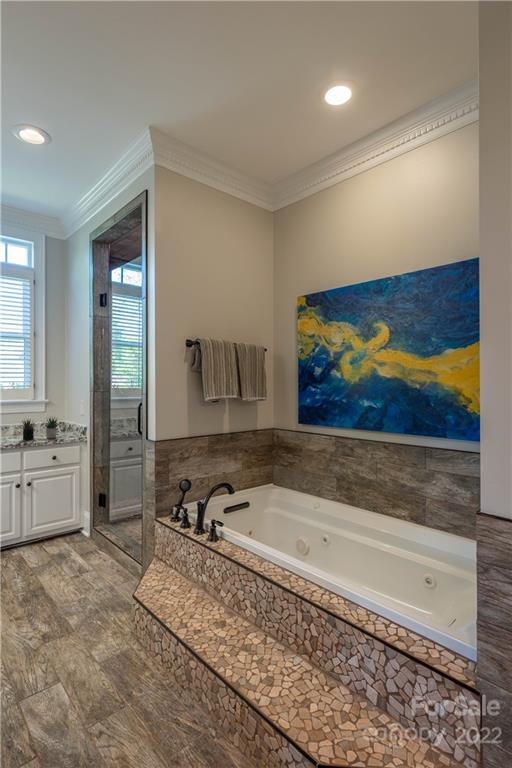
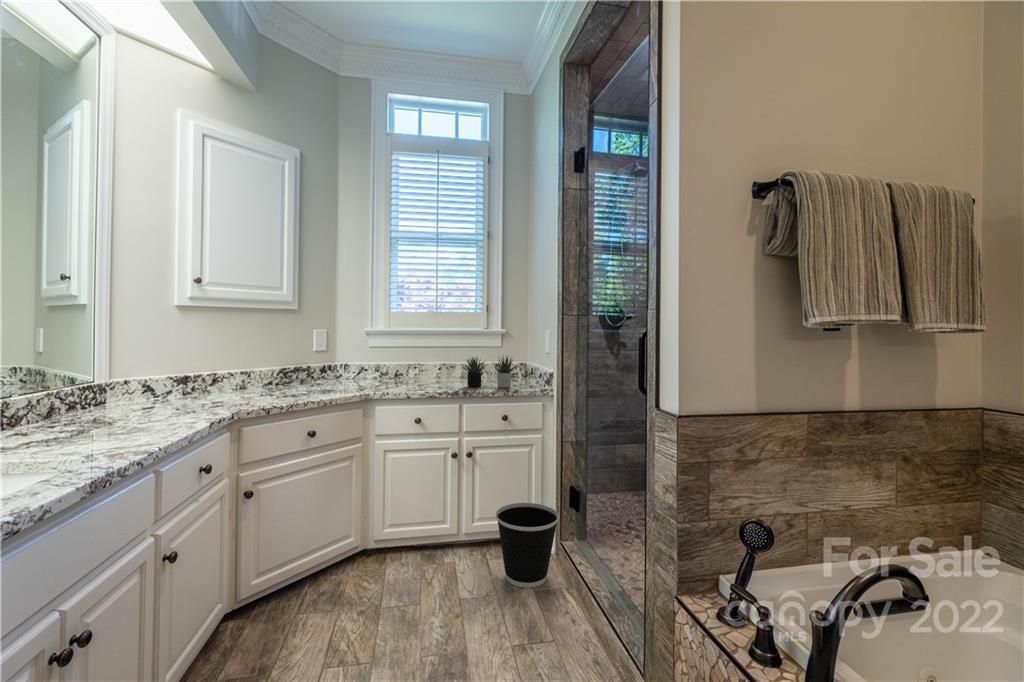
wastebasket: none [52,508,94,557] -> present [496,503,559,588]

